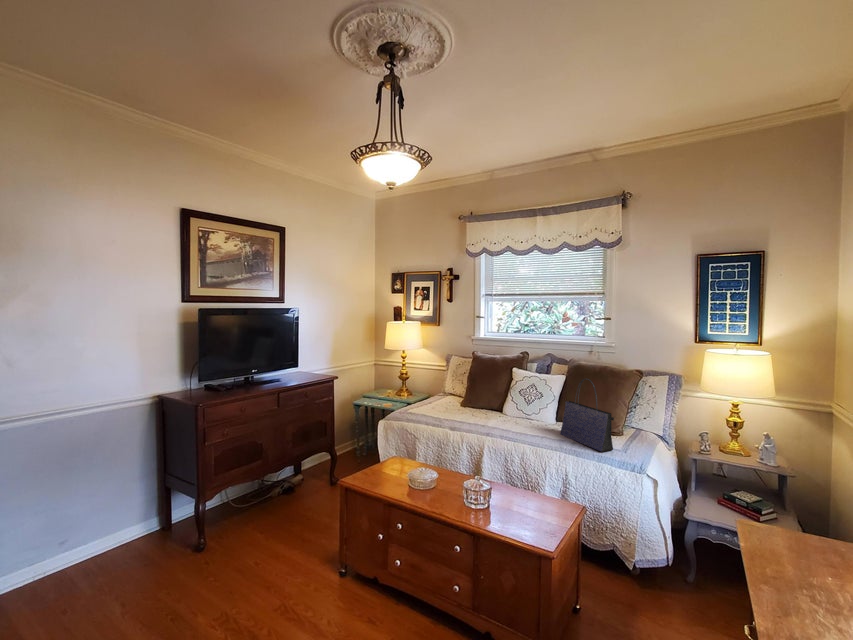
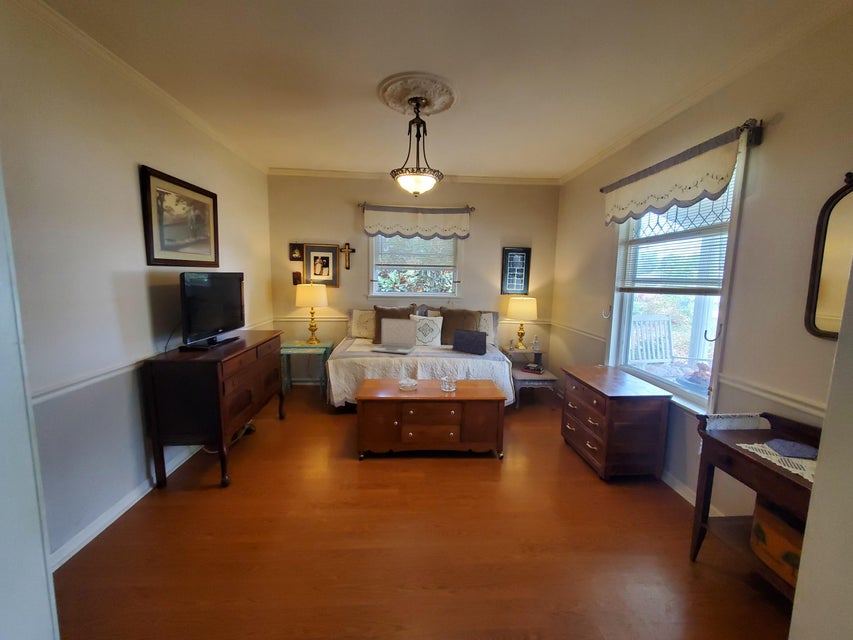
laptop: none [441,372,509,428] -> present [372,318,416,353]

